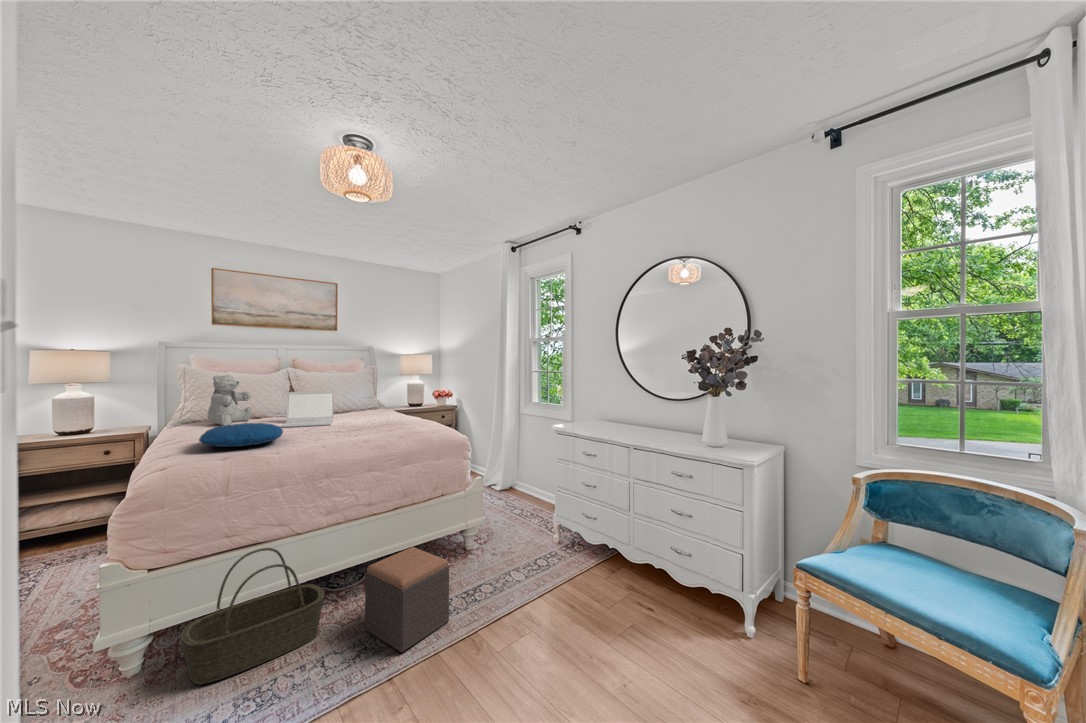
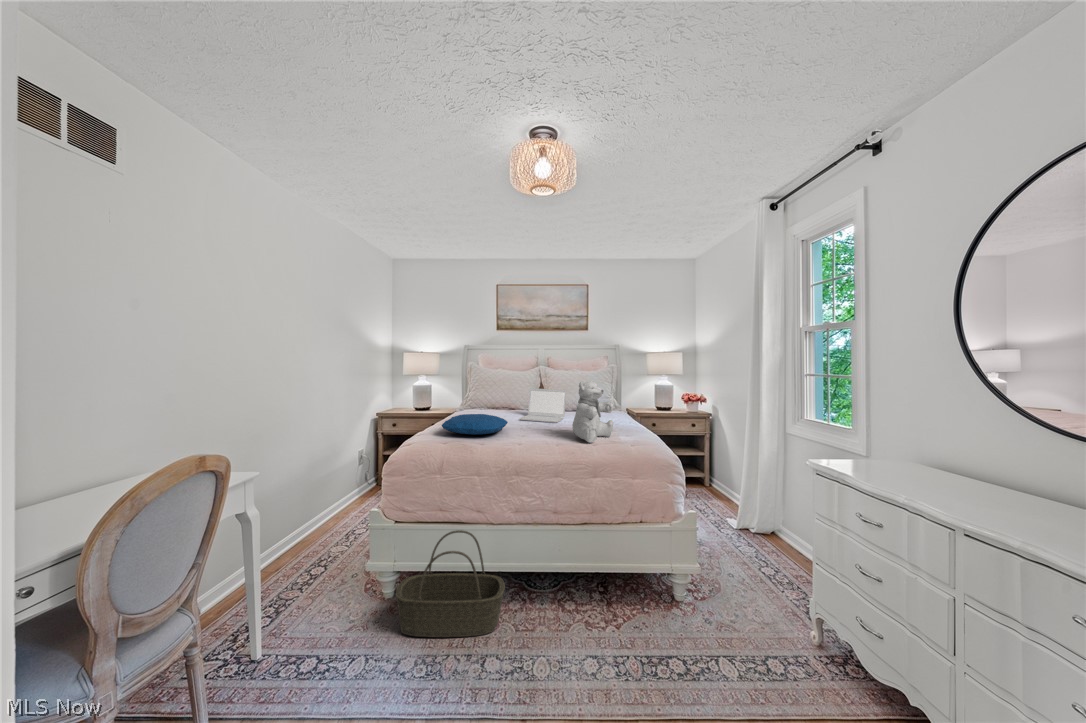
teddy bear: present [208,375,252,425] -> present [572,381,614,443]
footstool: present [365,547,449,652] -> none [531,576,616,698]

